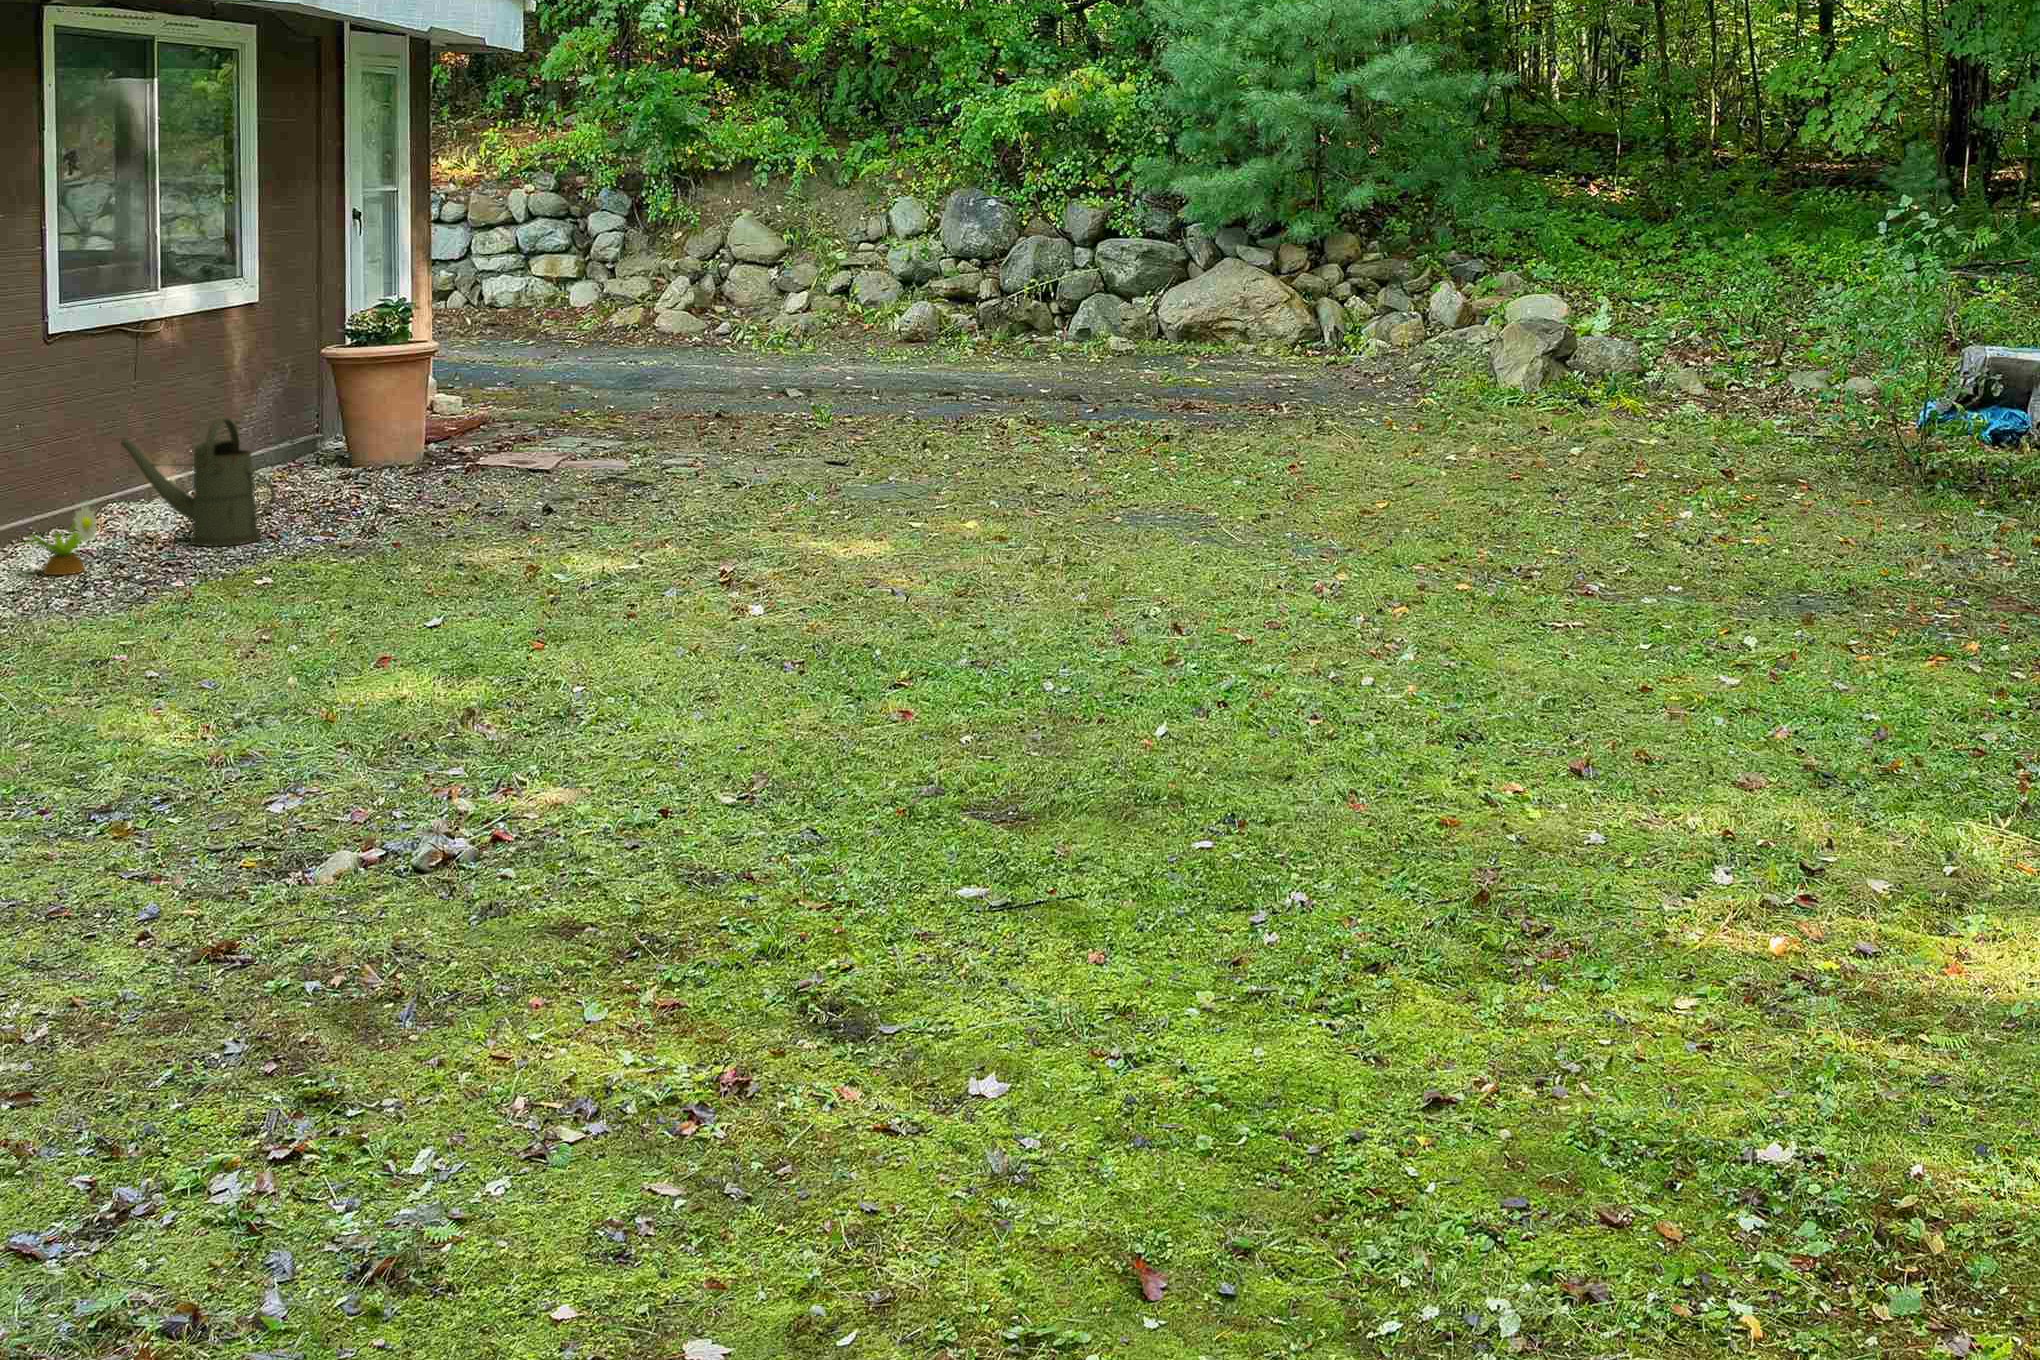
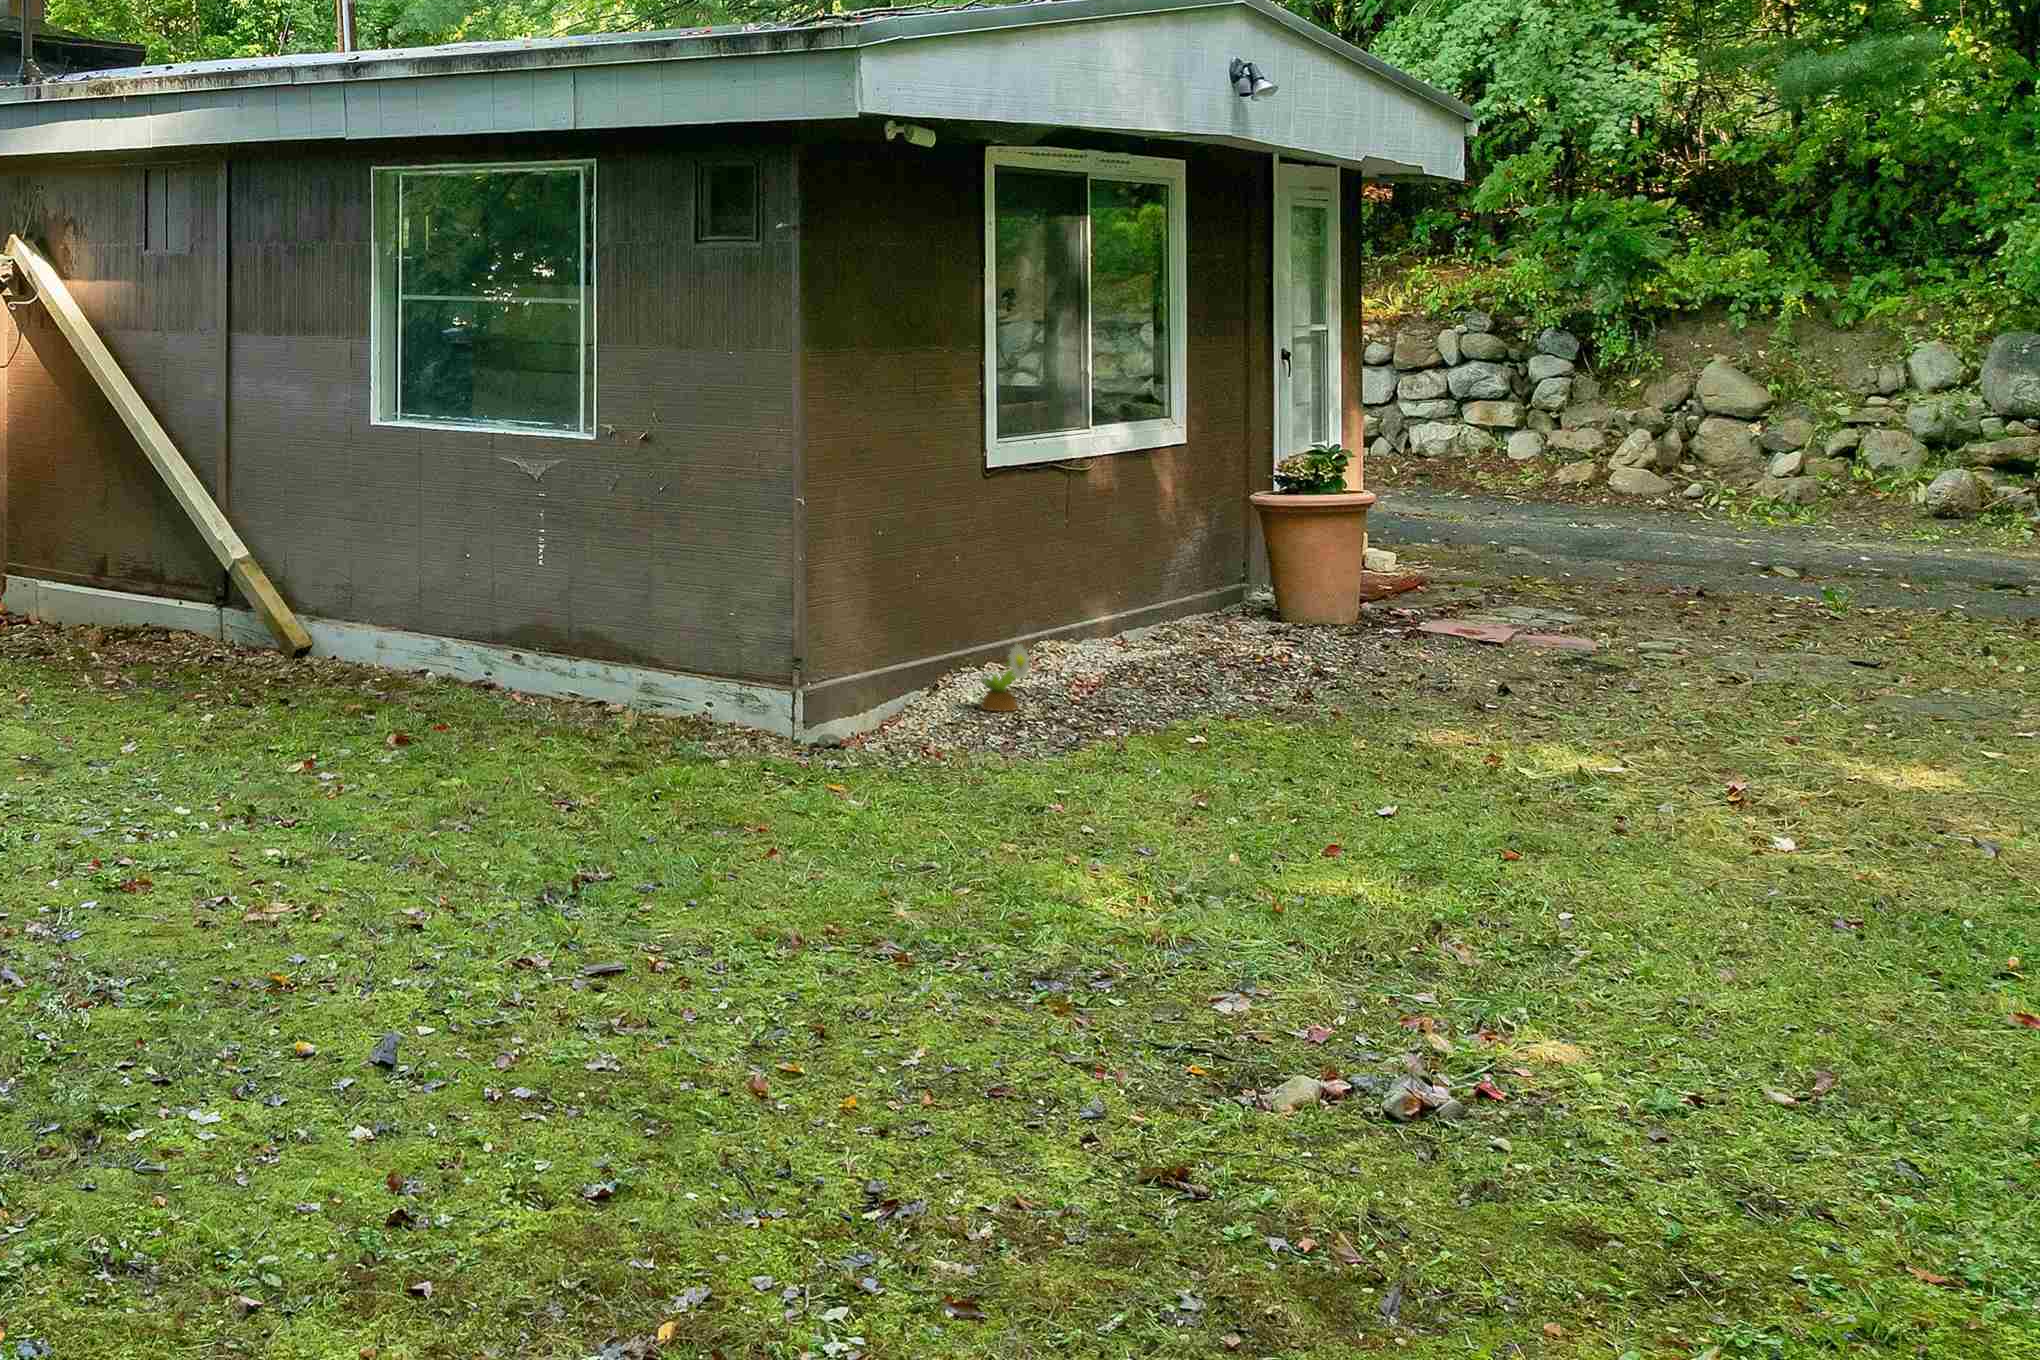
watering can: present [121,418,276,546] -> none [1052,562,1202,697]

